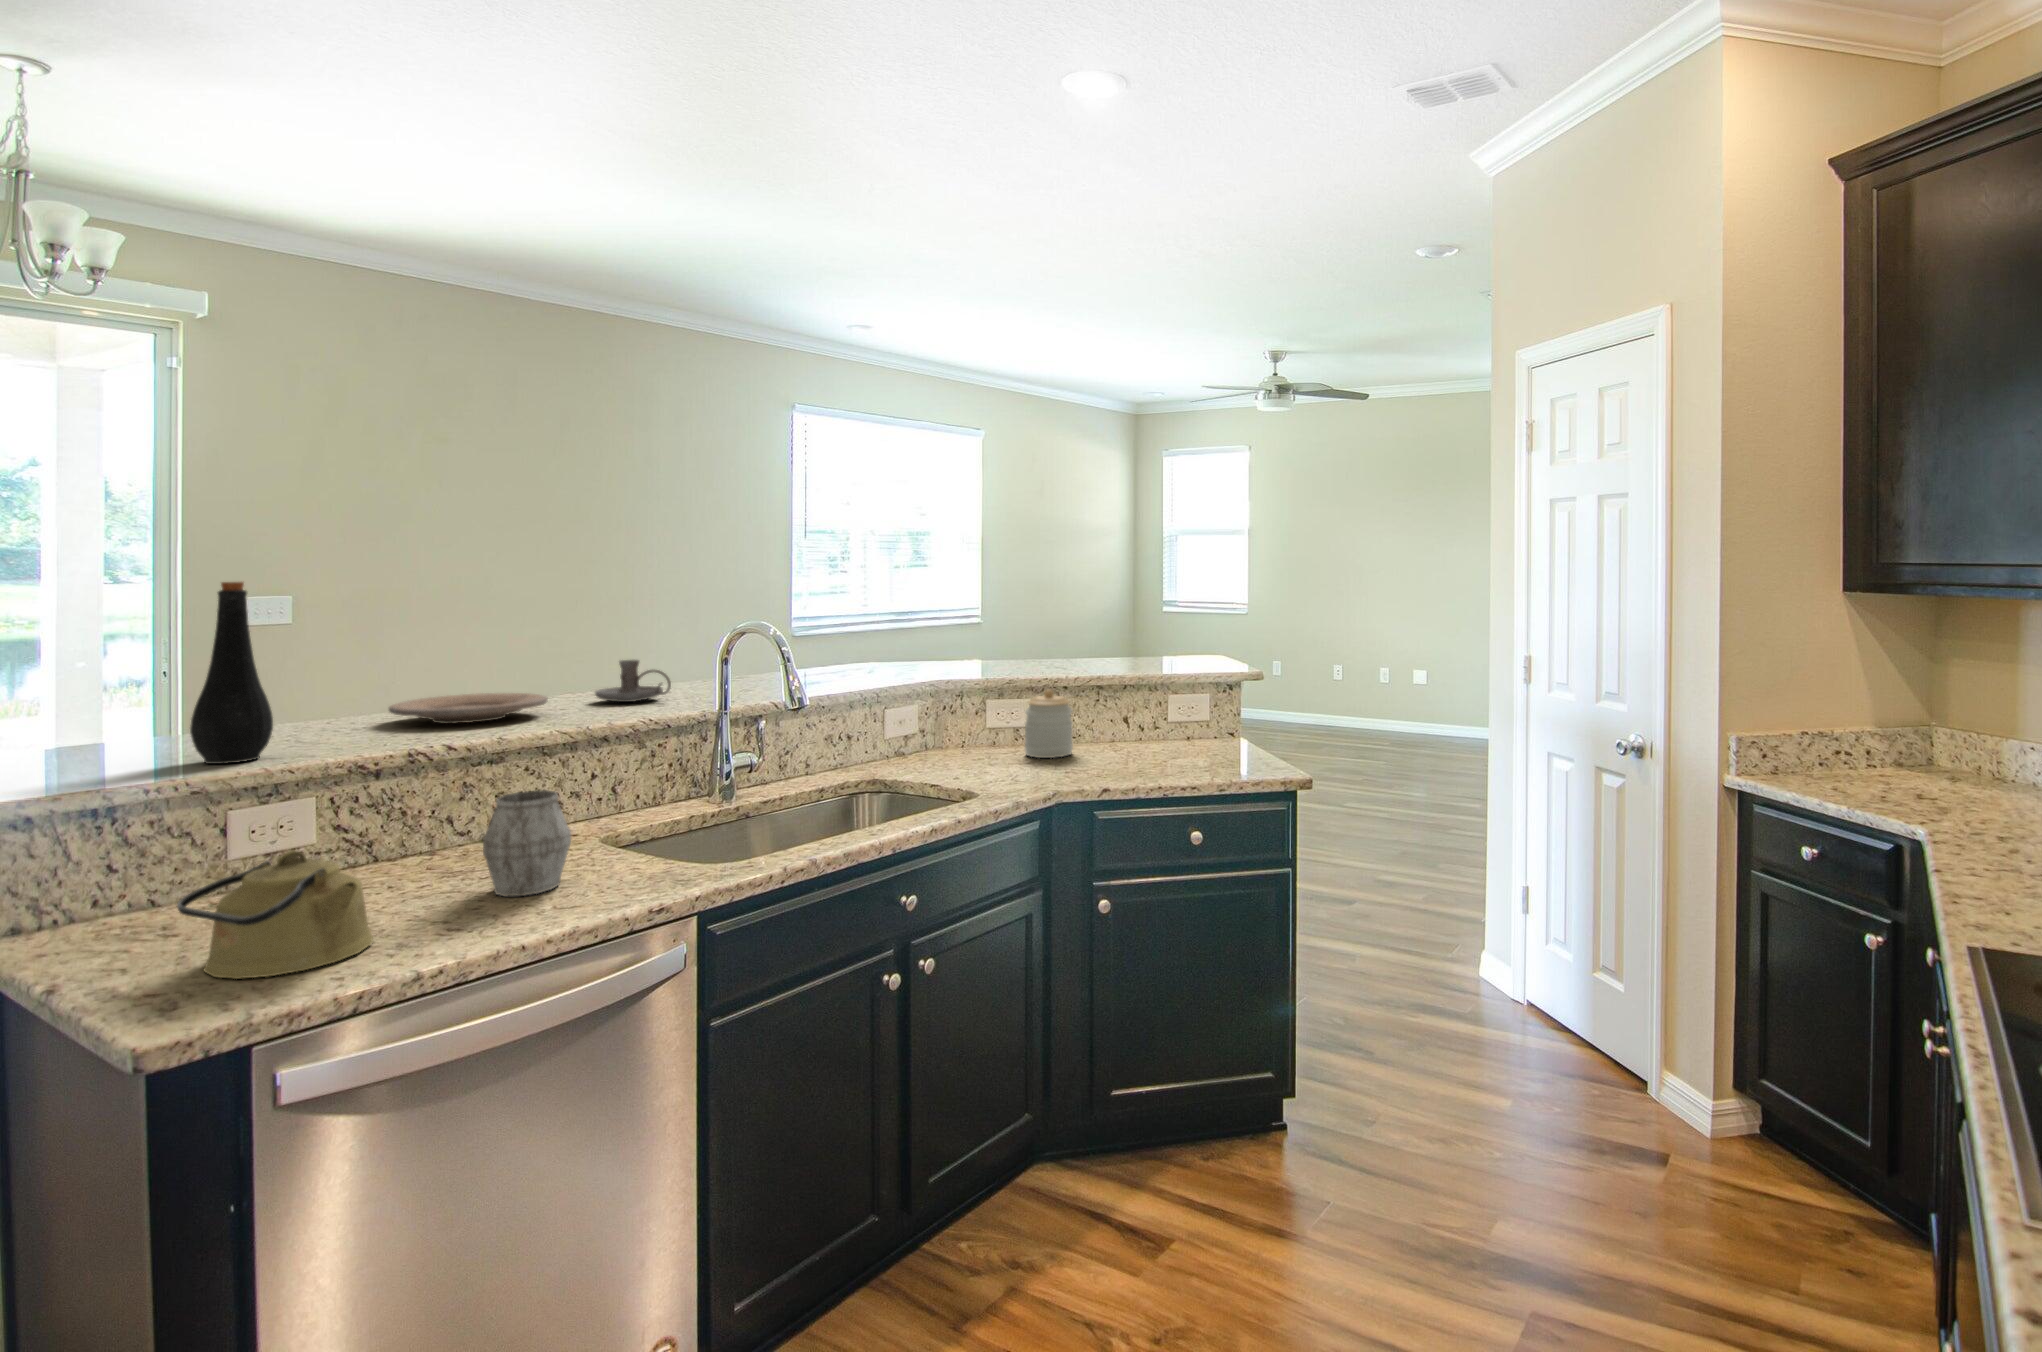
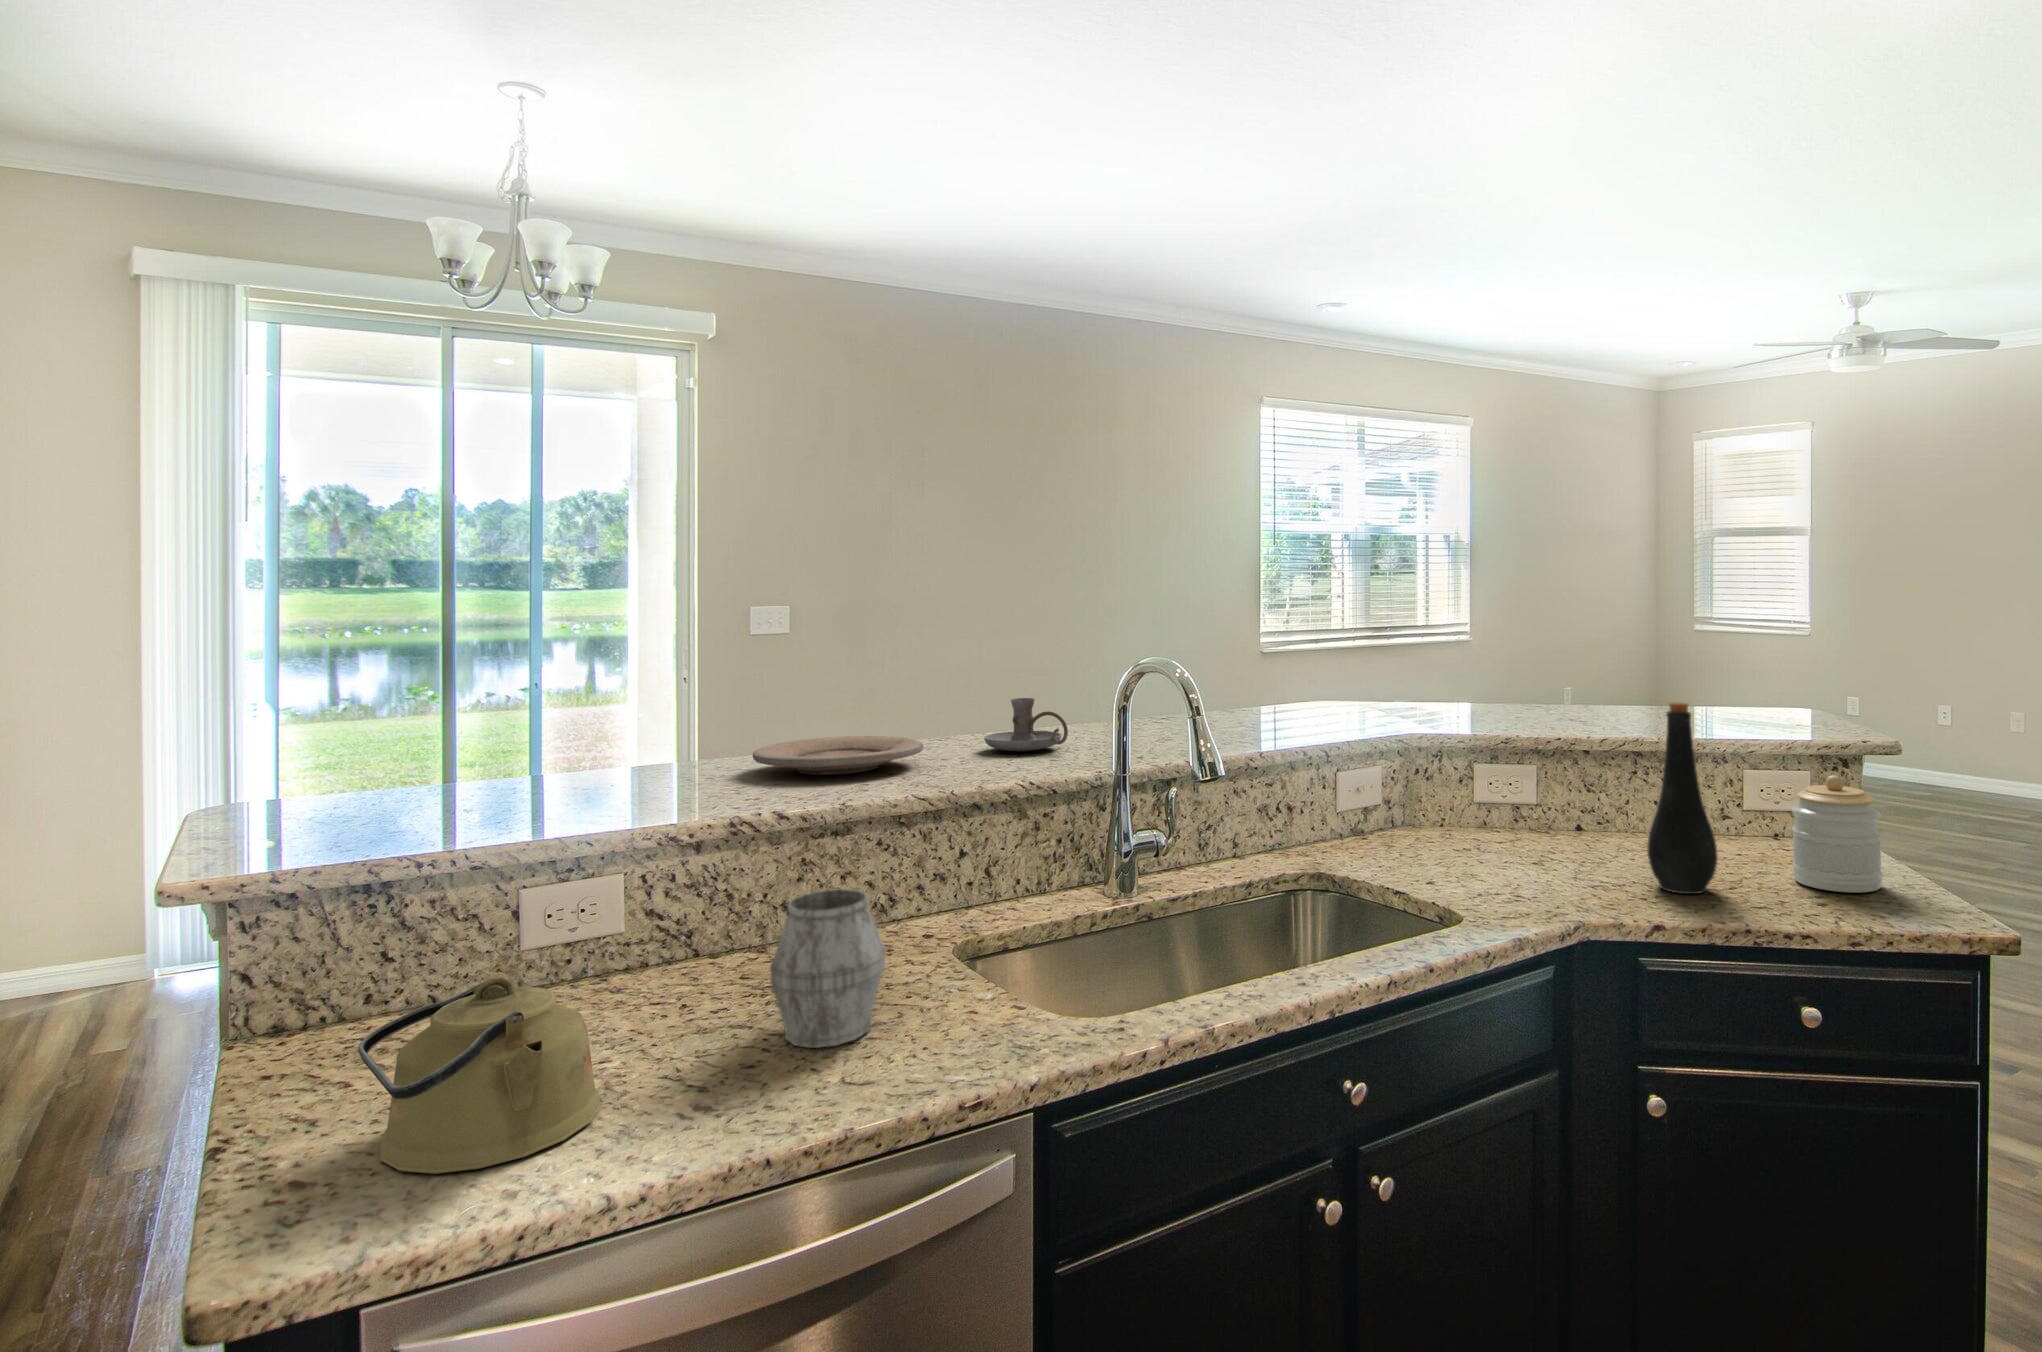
bottle: present [190,582,273,764] -> present [1647,702,1718,894]
jar: present [1025,689,1073,758] -> present [1791,775,1883,893]

